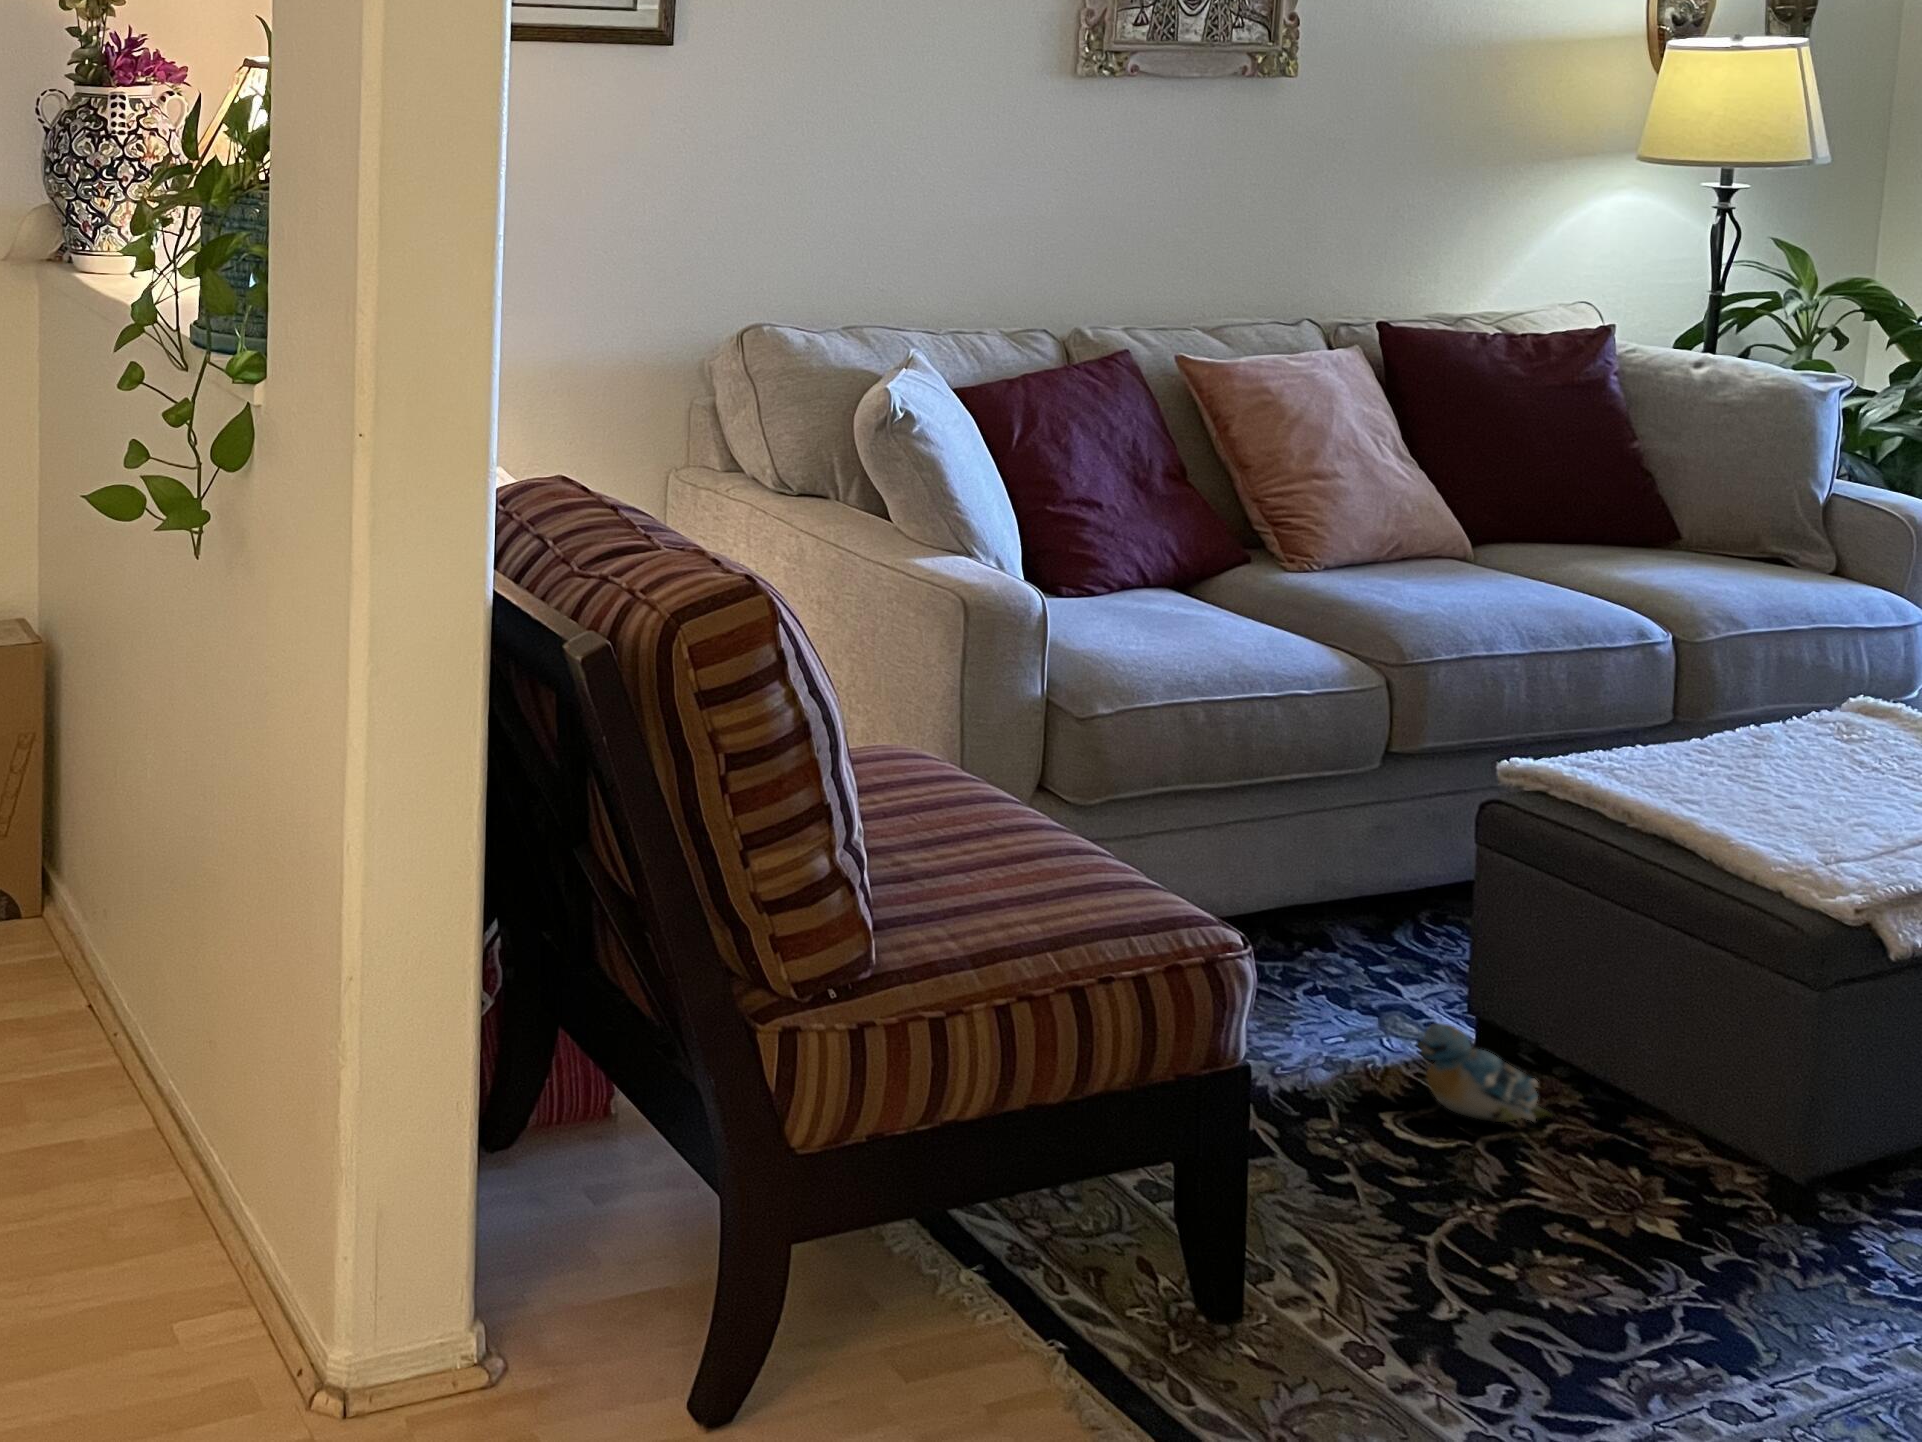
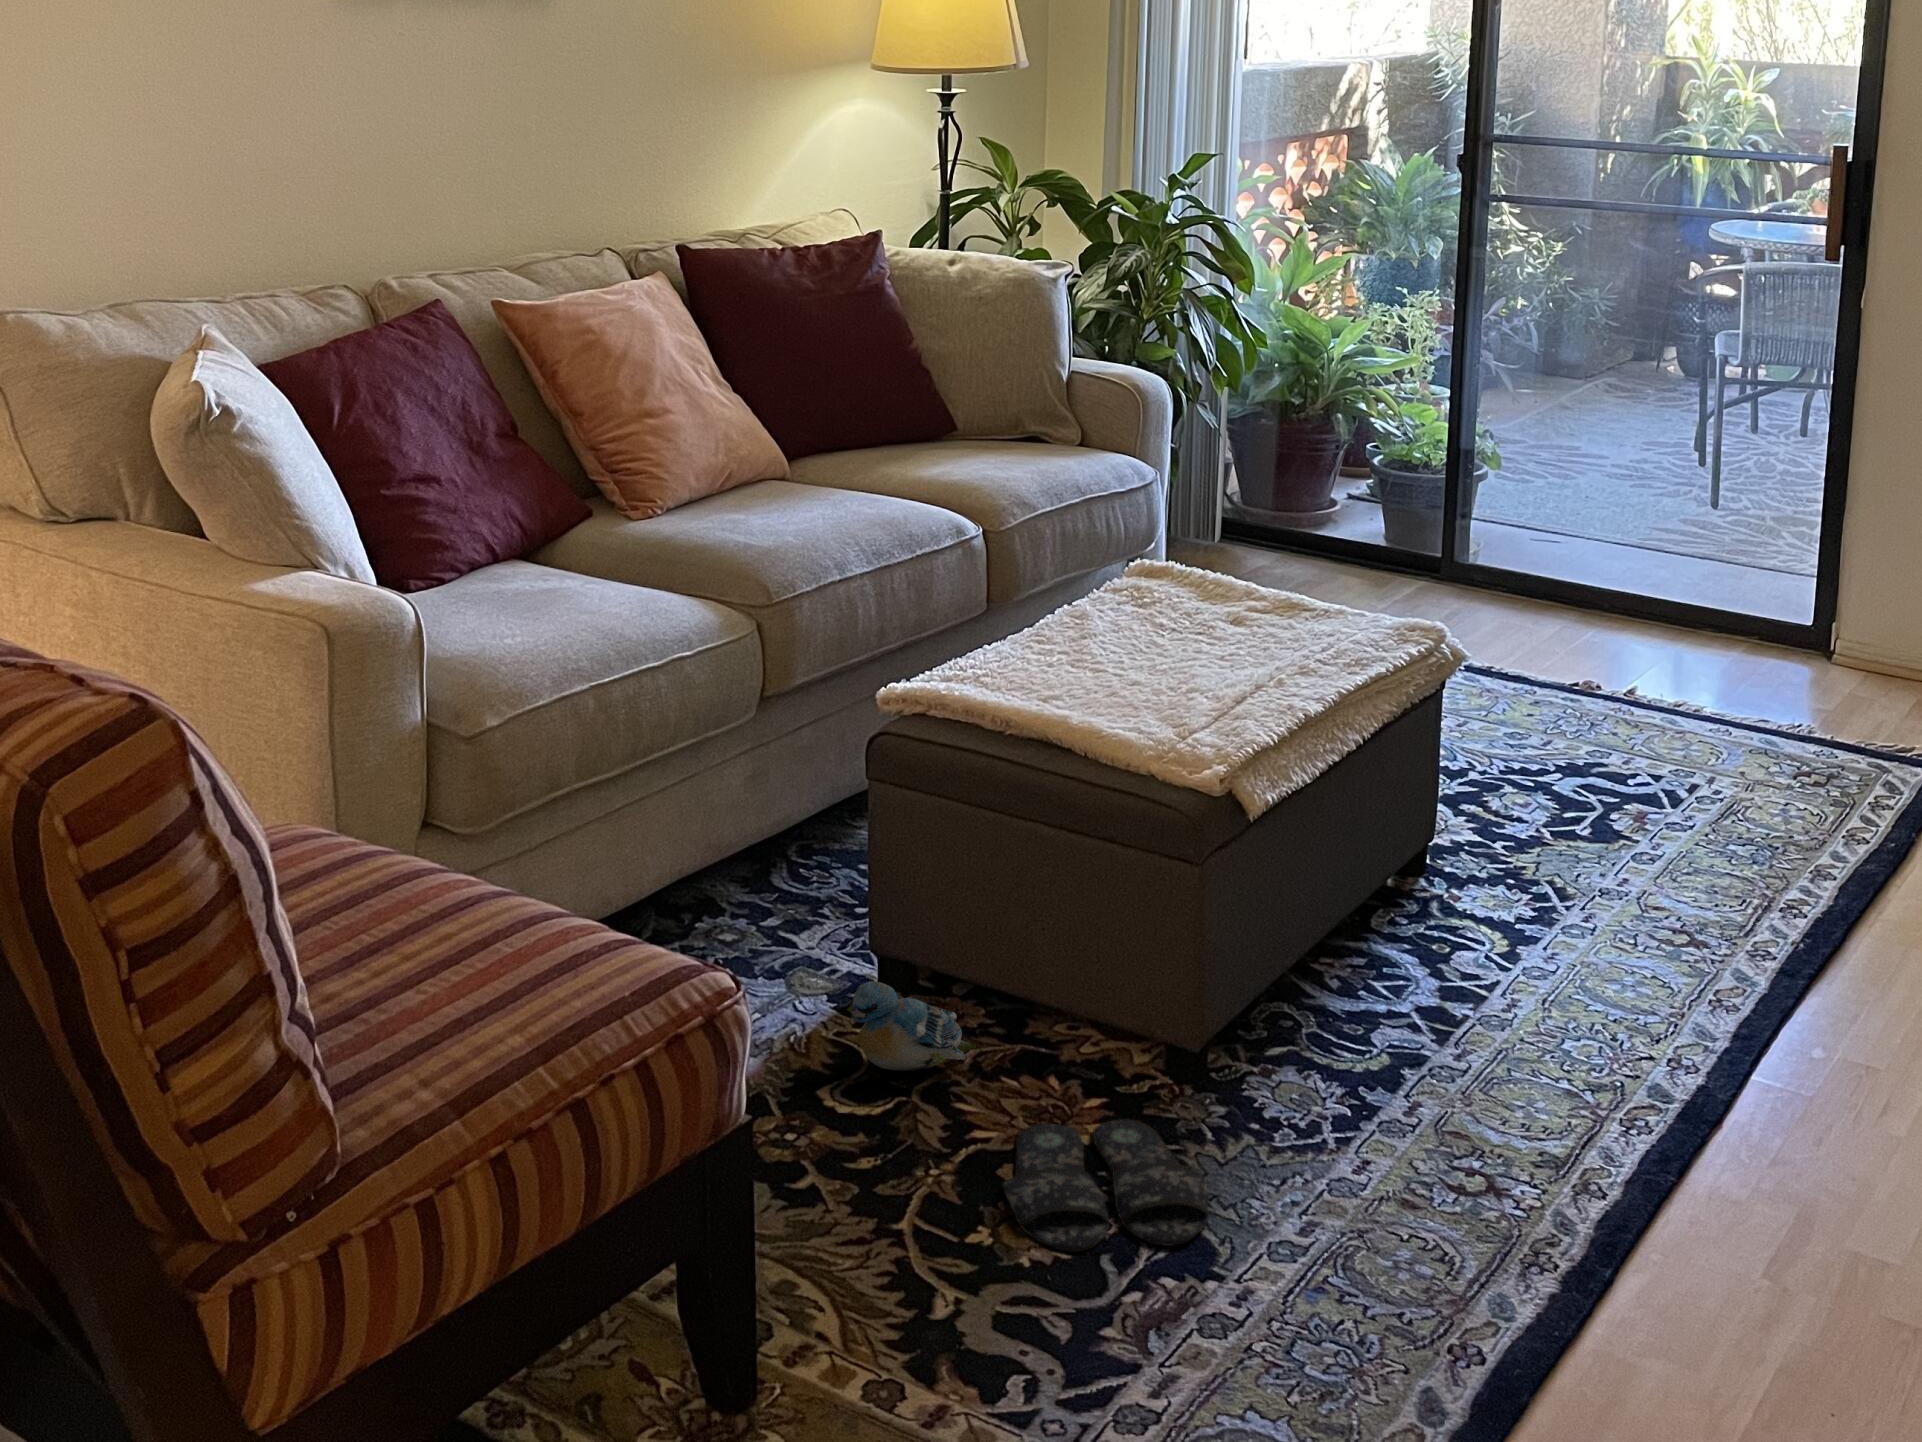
slippers: none [1540,1199,1775,1343] -> present [1003,1119,1209,1252]

